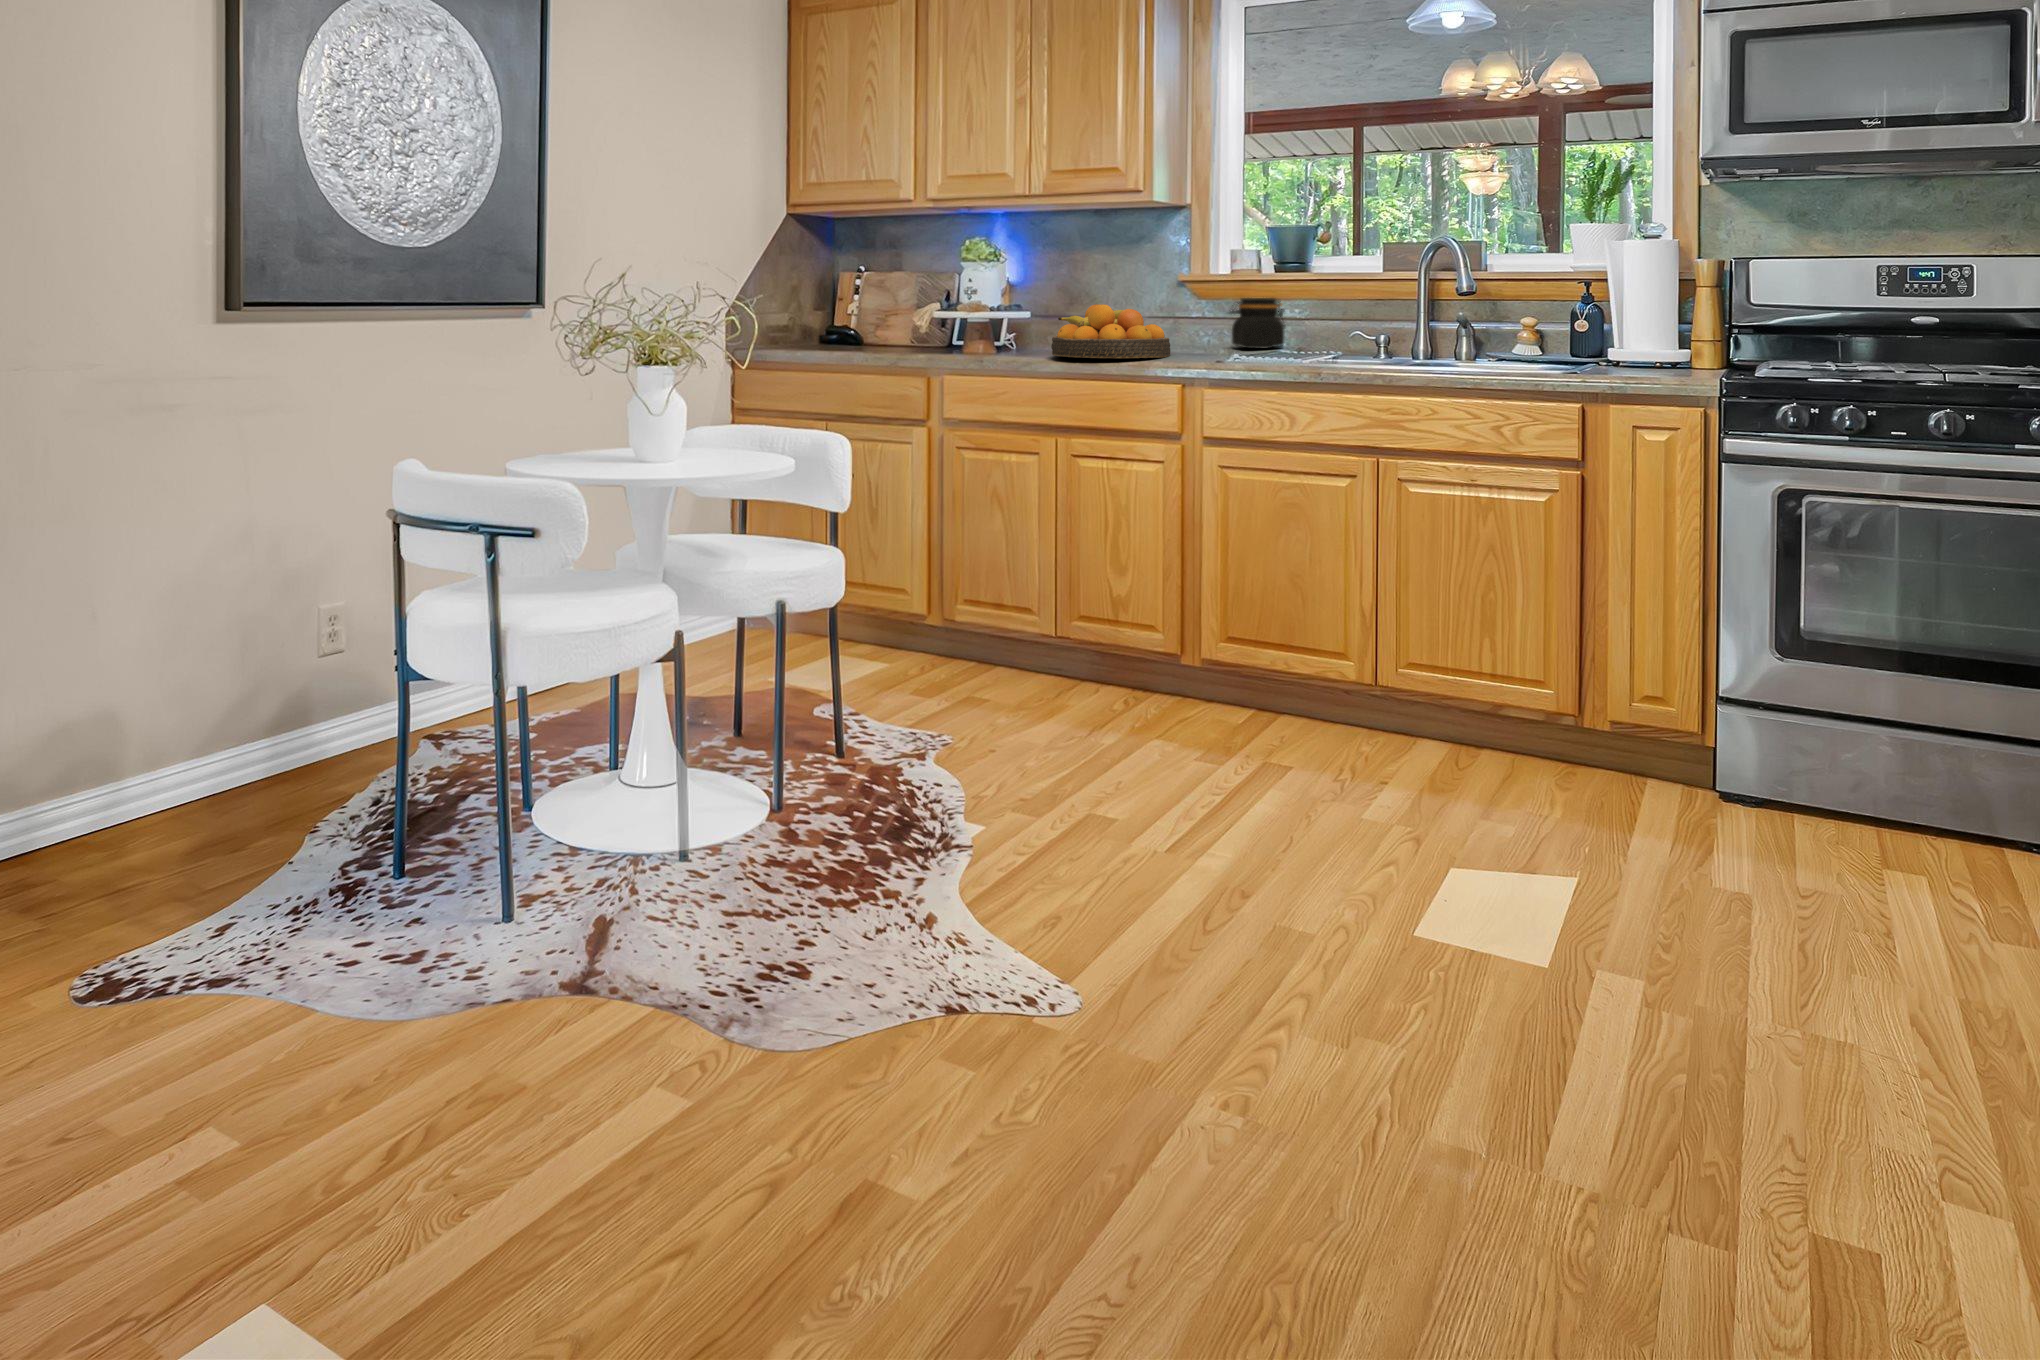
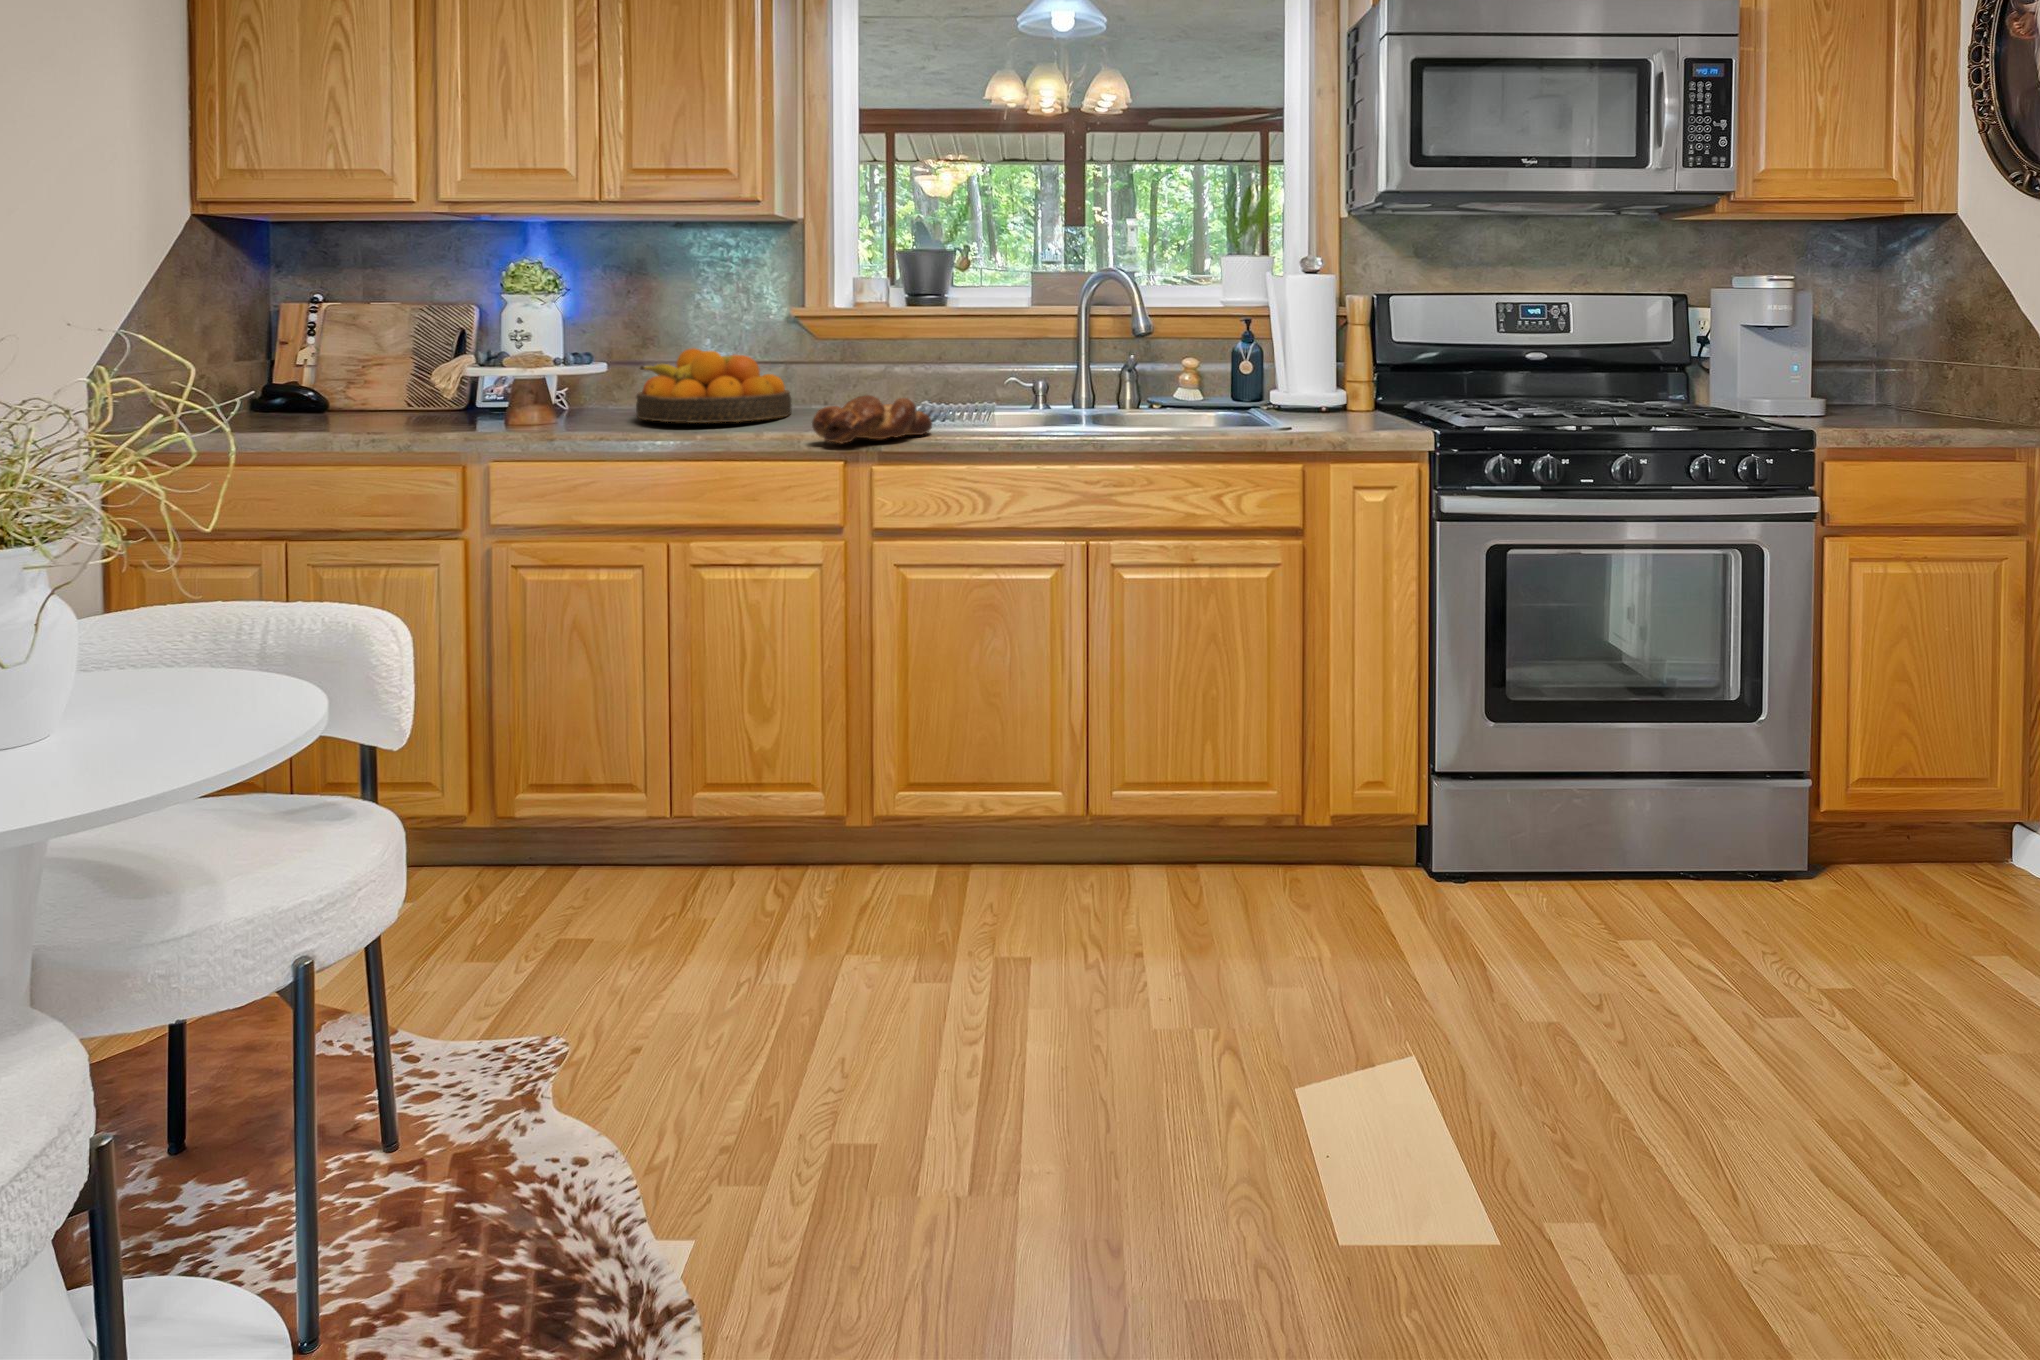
jar: present [1230,298,1285,349] -> none [854,337,918,399]
bread loaf: none [1160,337,1260,371] -> present [812,395,932,443]

